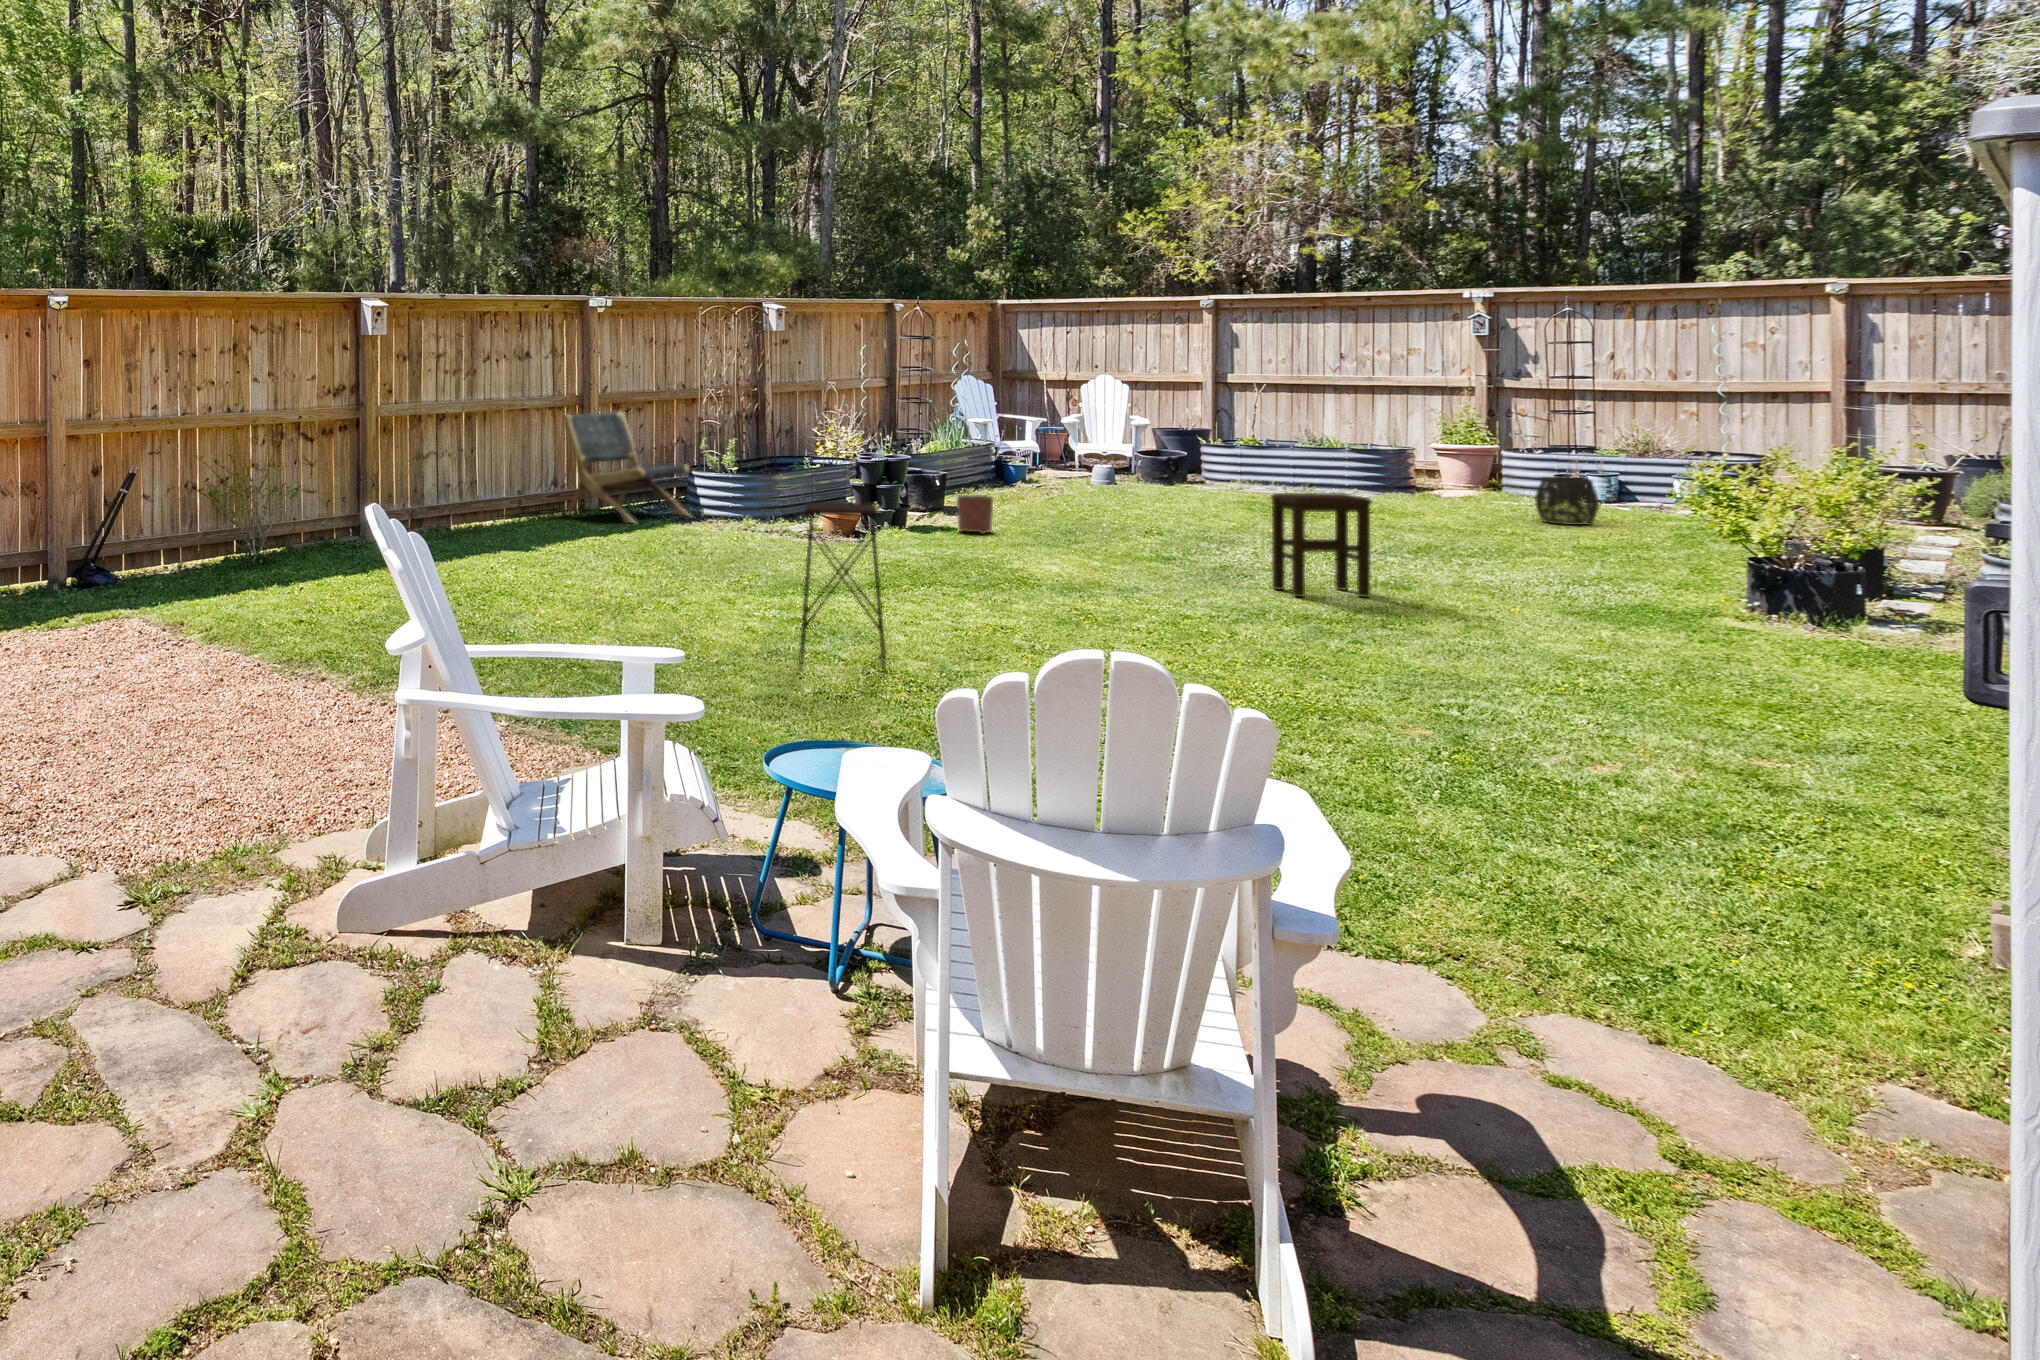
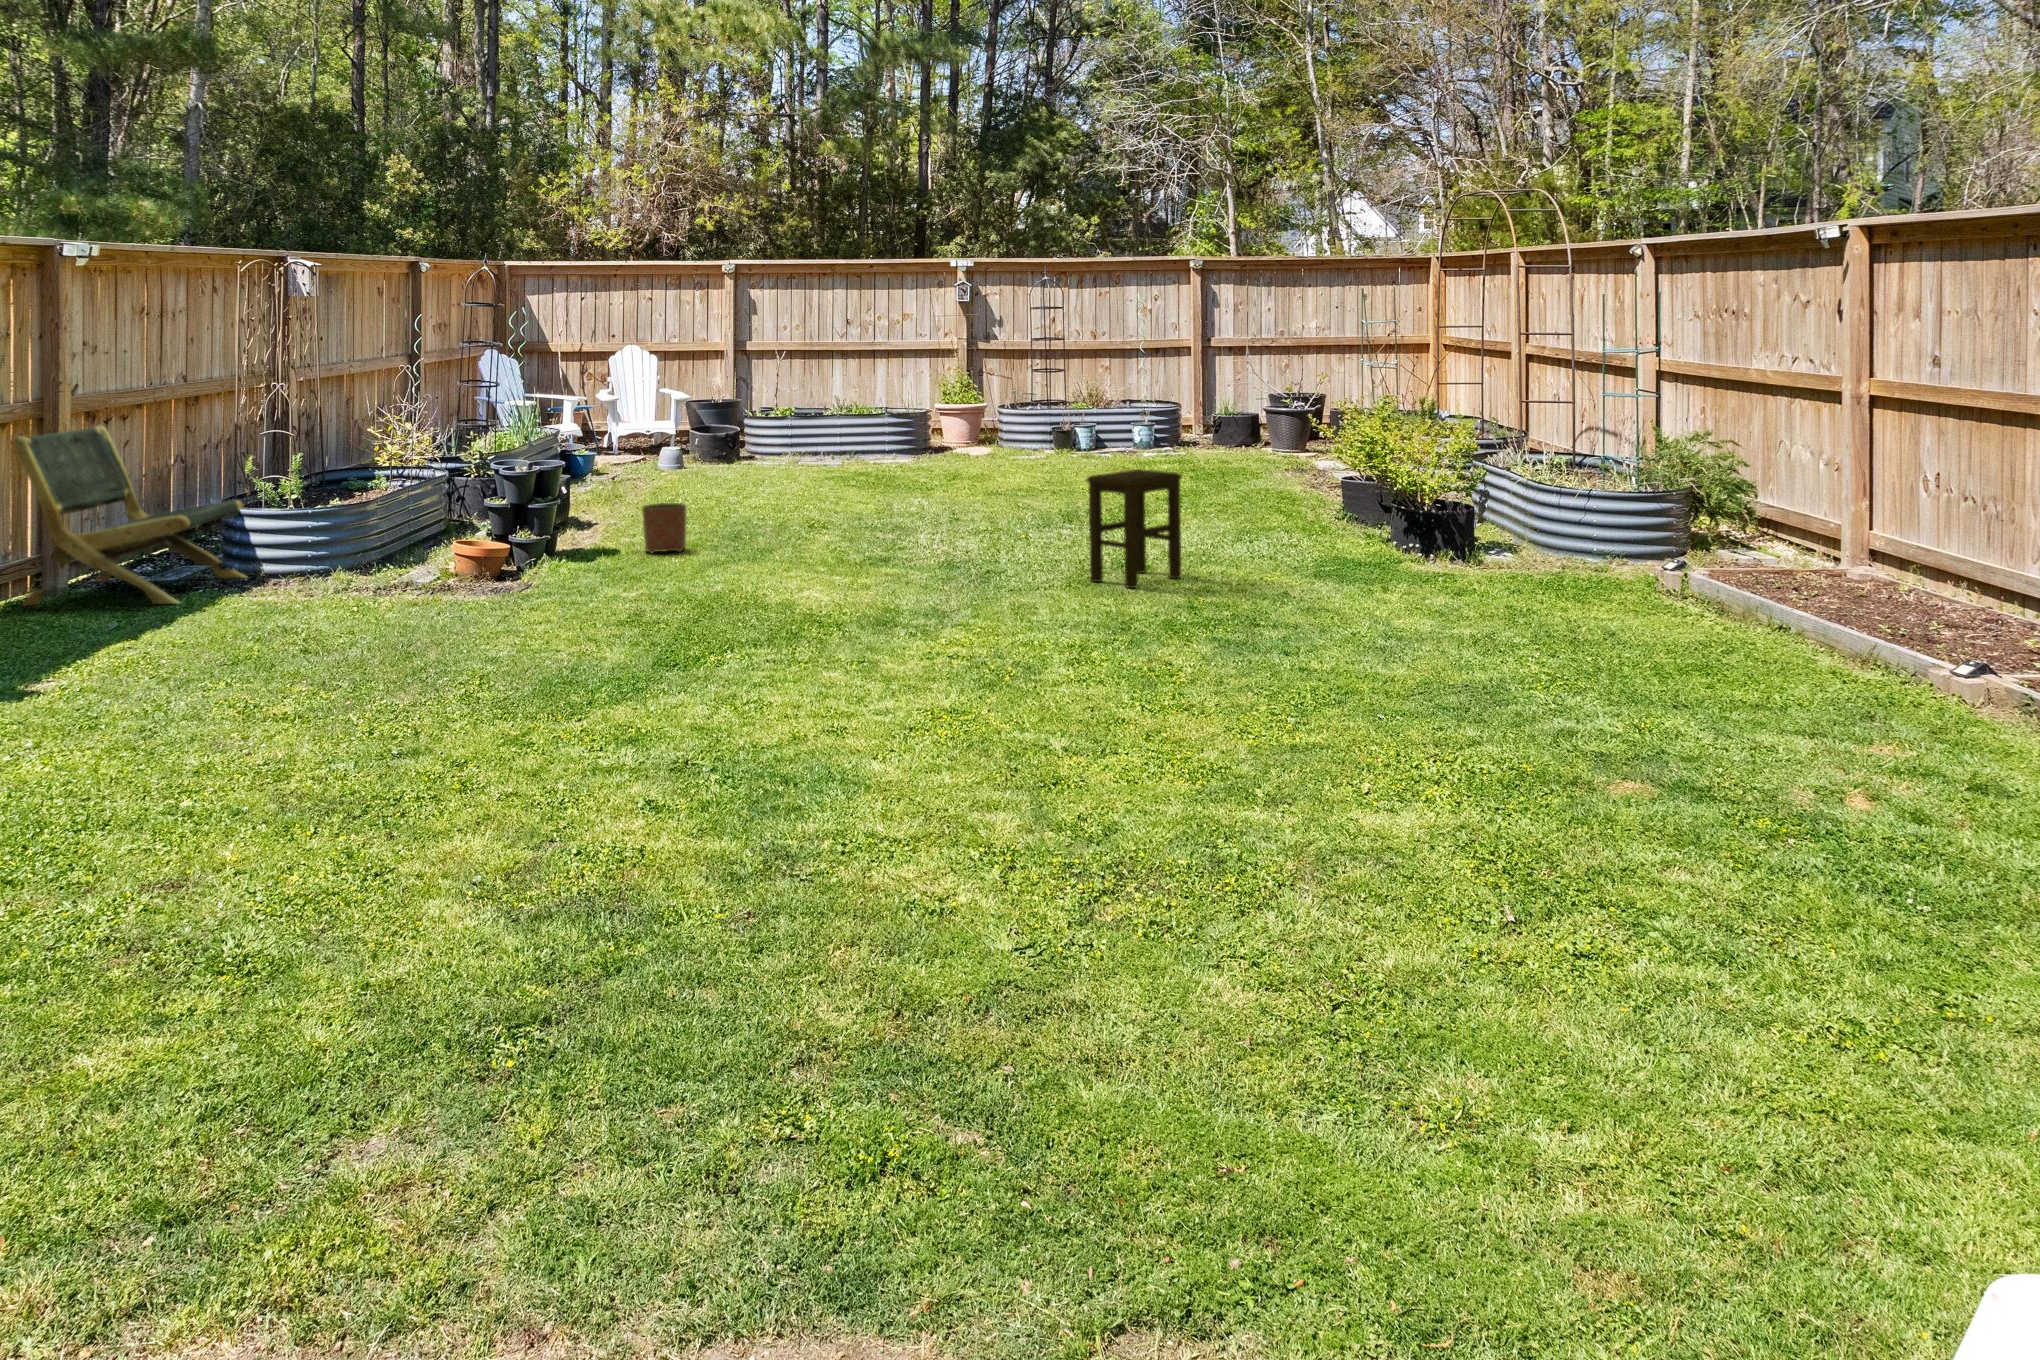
woven basket: present [1535,477,1599,525] -> none [1081,430,1129,474]
side table: present [799,503,886,669] -> none [862,557,1042,842]

